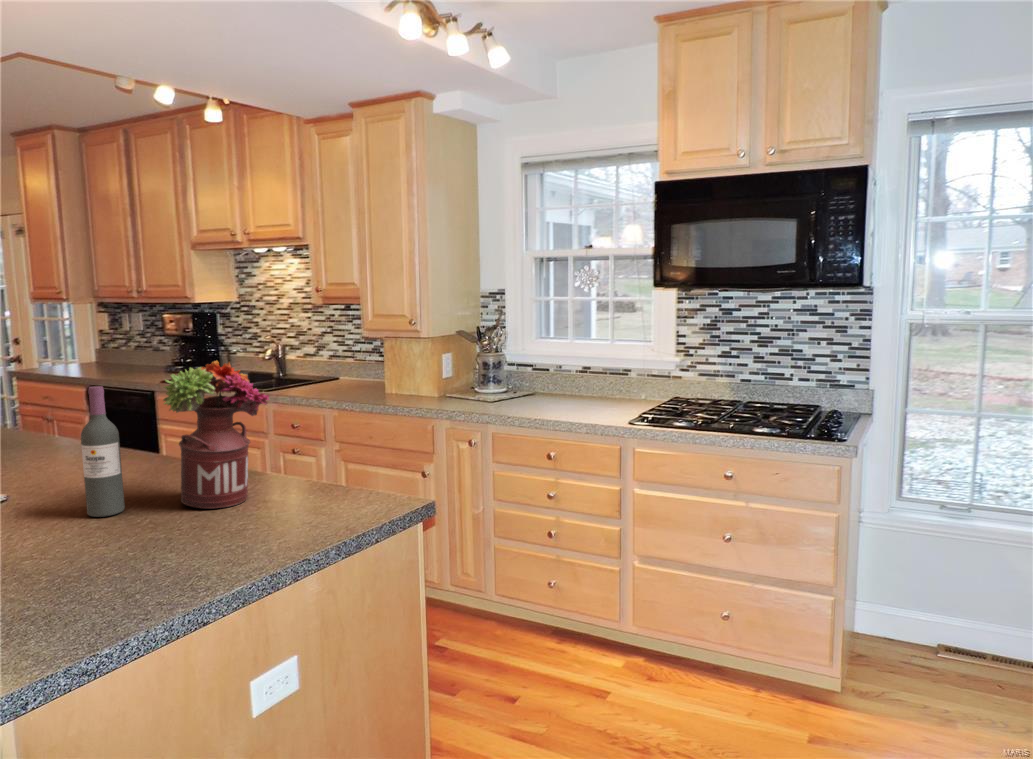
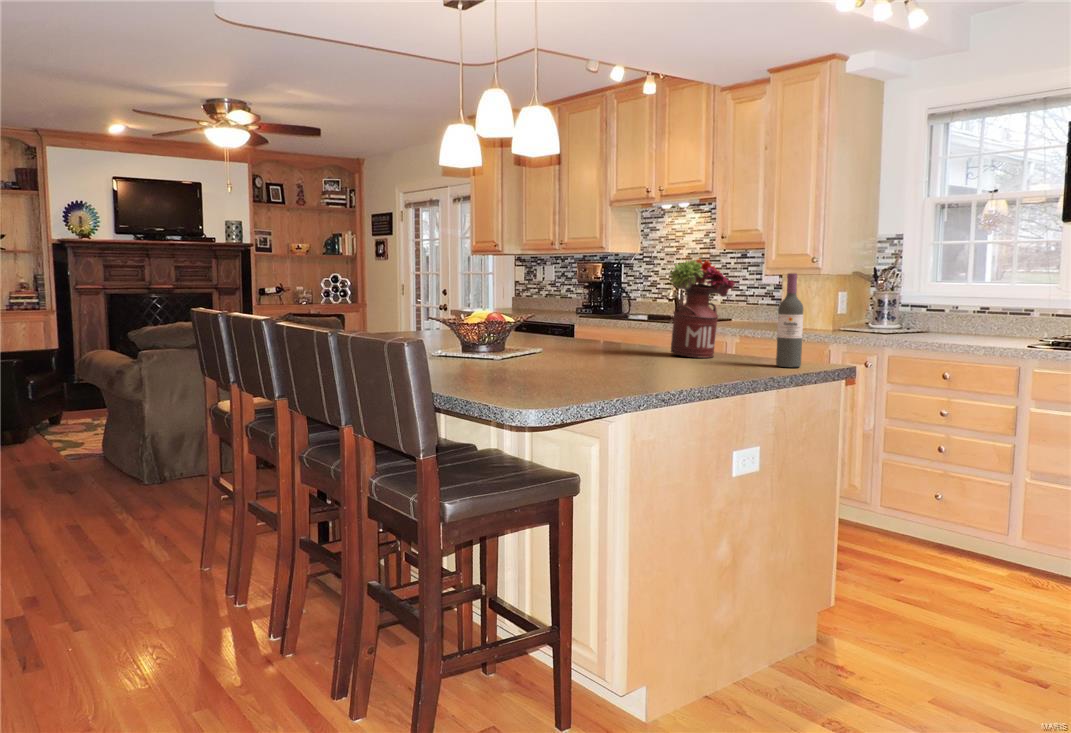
wine bottle: present [81,386,125,517] -> present [776,273,803,367]

